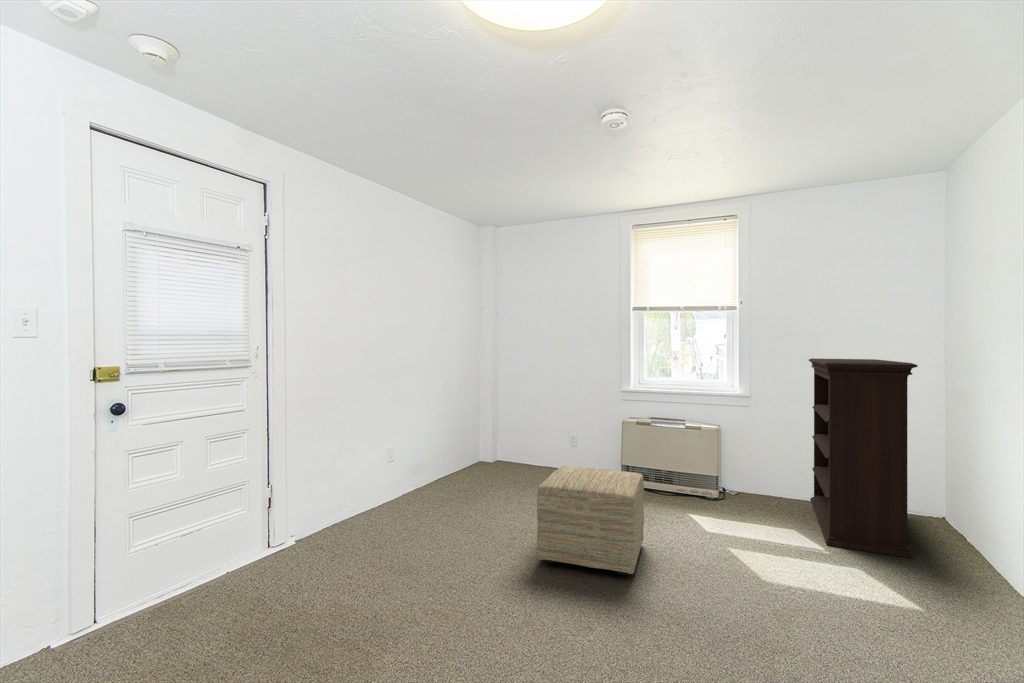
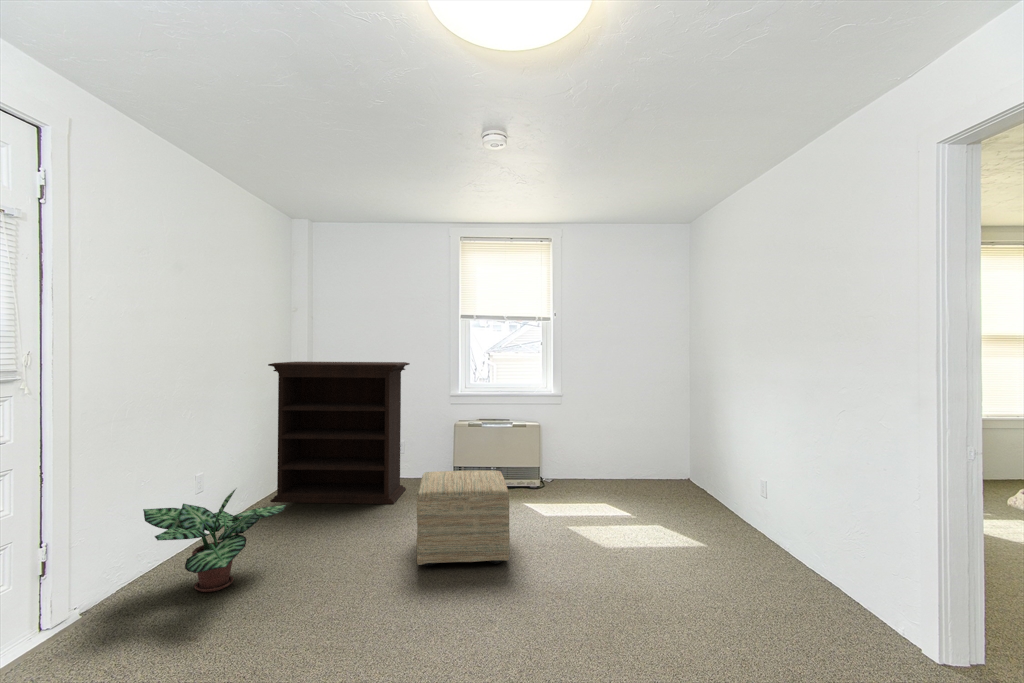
bookshelf: present [809,358,918,558] -> present [268,362,410,504]
potted plant: none [316,460,433,549] -> present [143,489,286,592]

